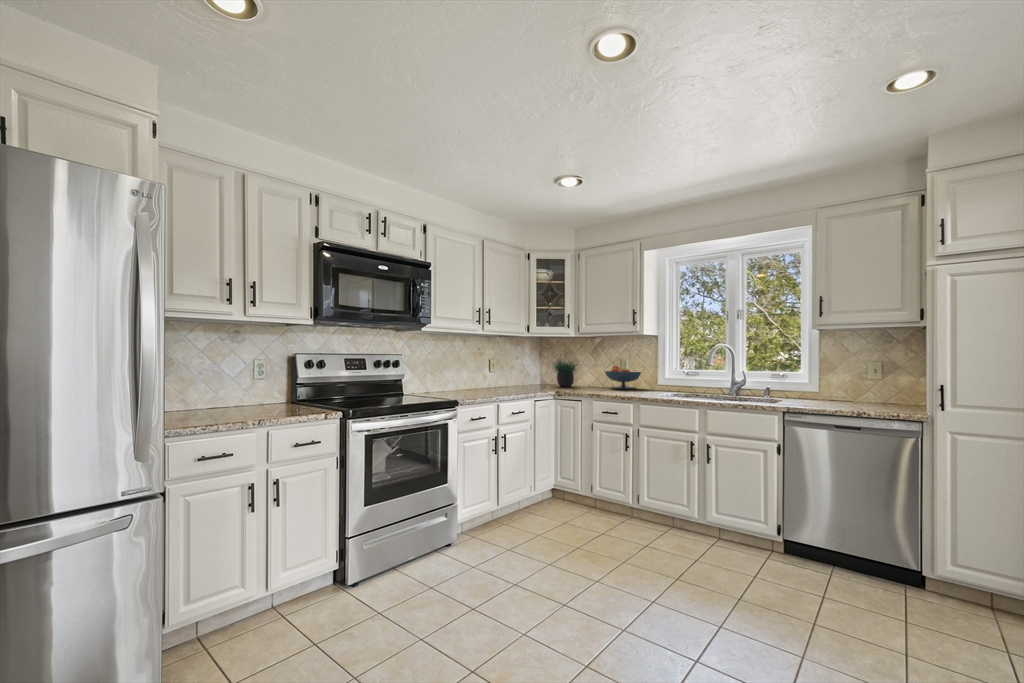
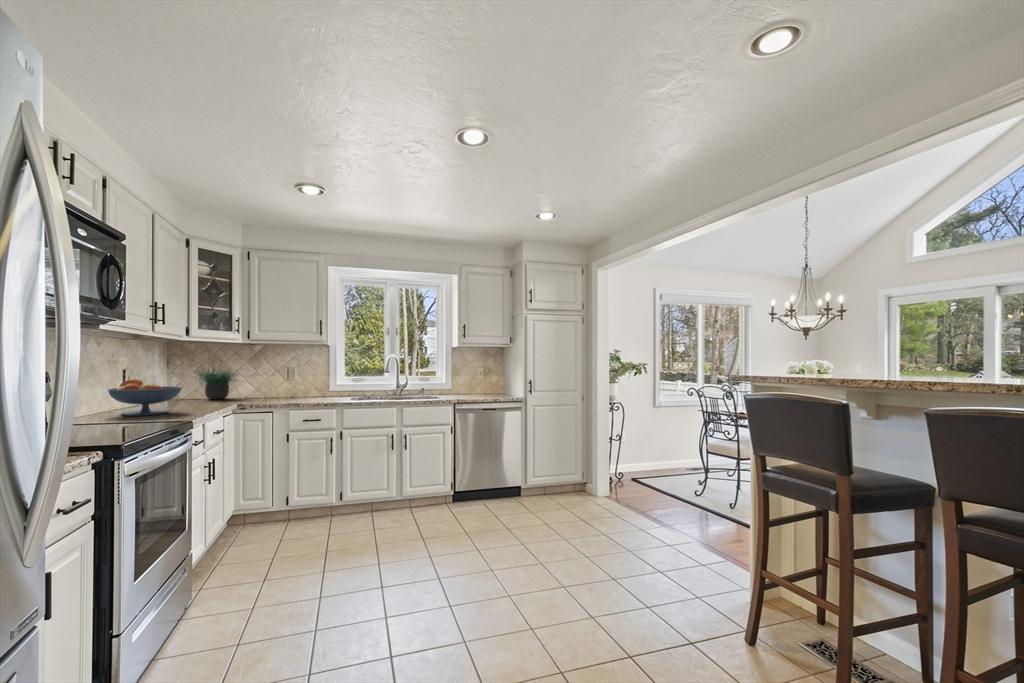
fruit bowl: present [605,366,641,389] -> present [108,379,182,416]

